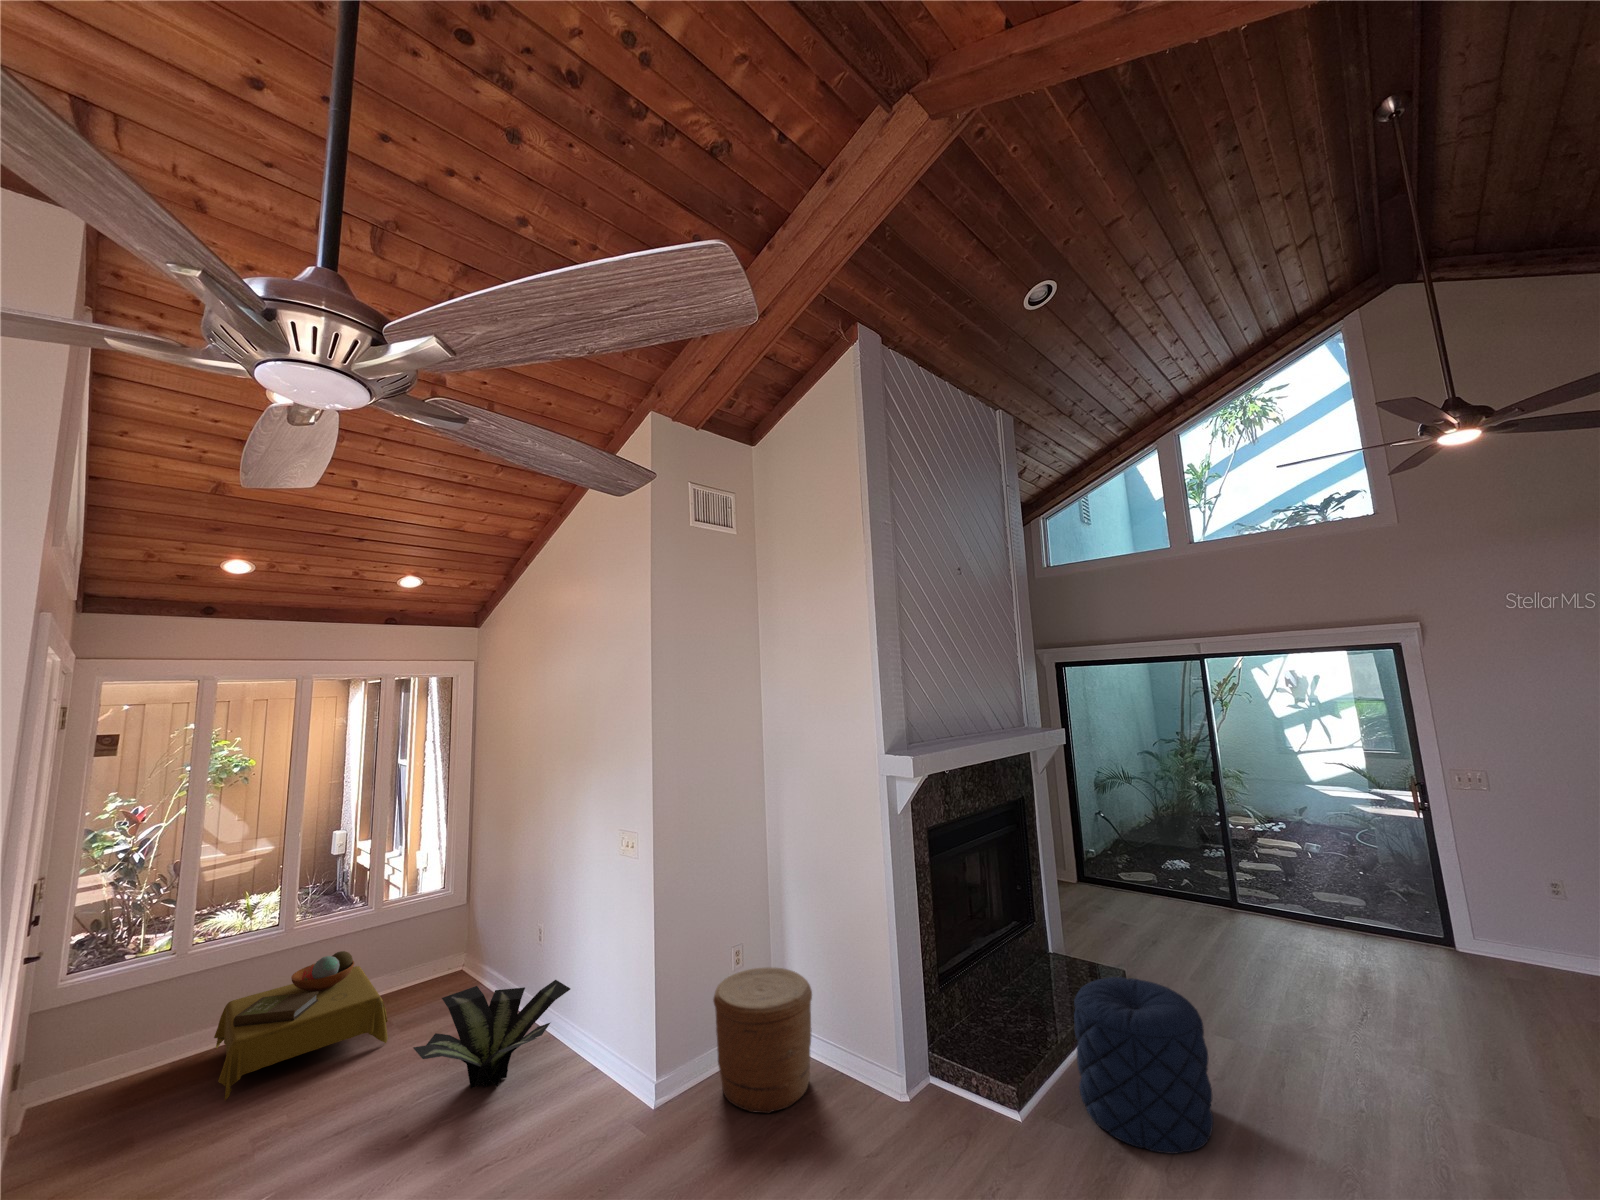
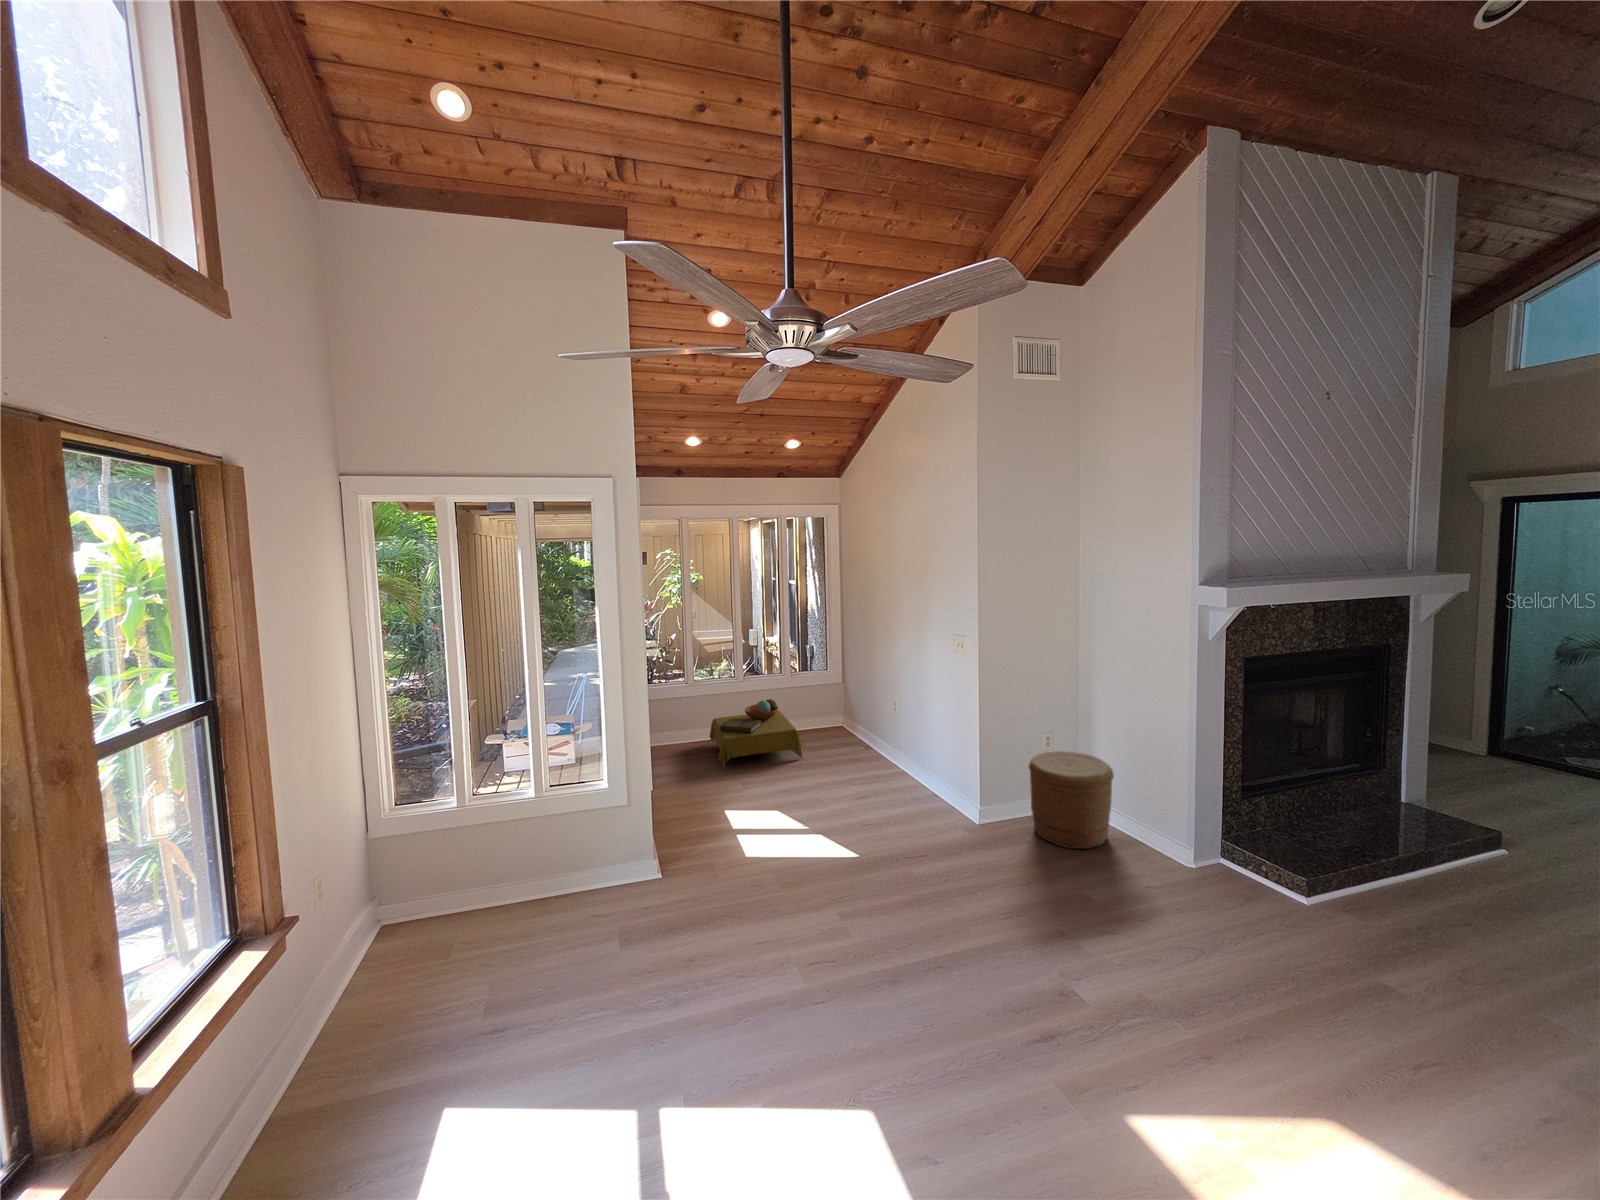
pouf: present [1074,977,1213,1154] -> none [1381,814,1550,967]
potted plant: present [413,980,570,1088] -> none [822,732,920,794]

